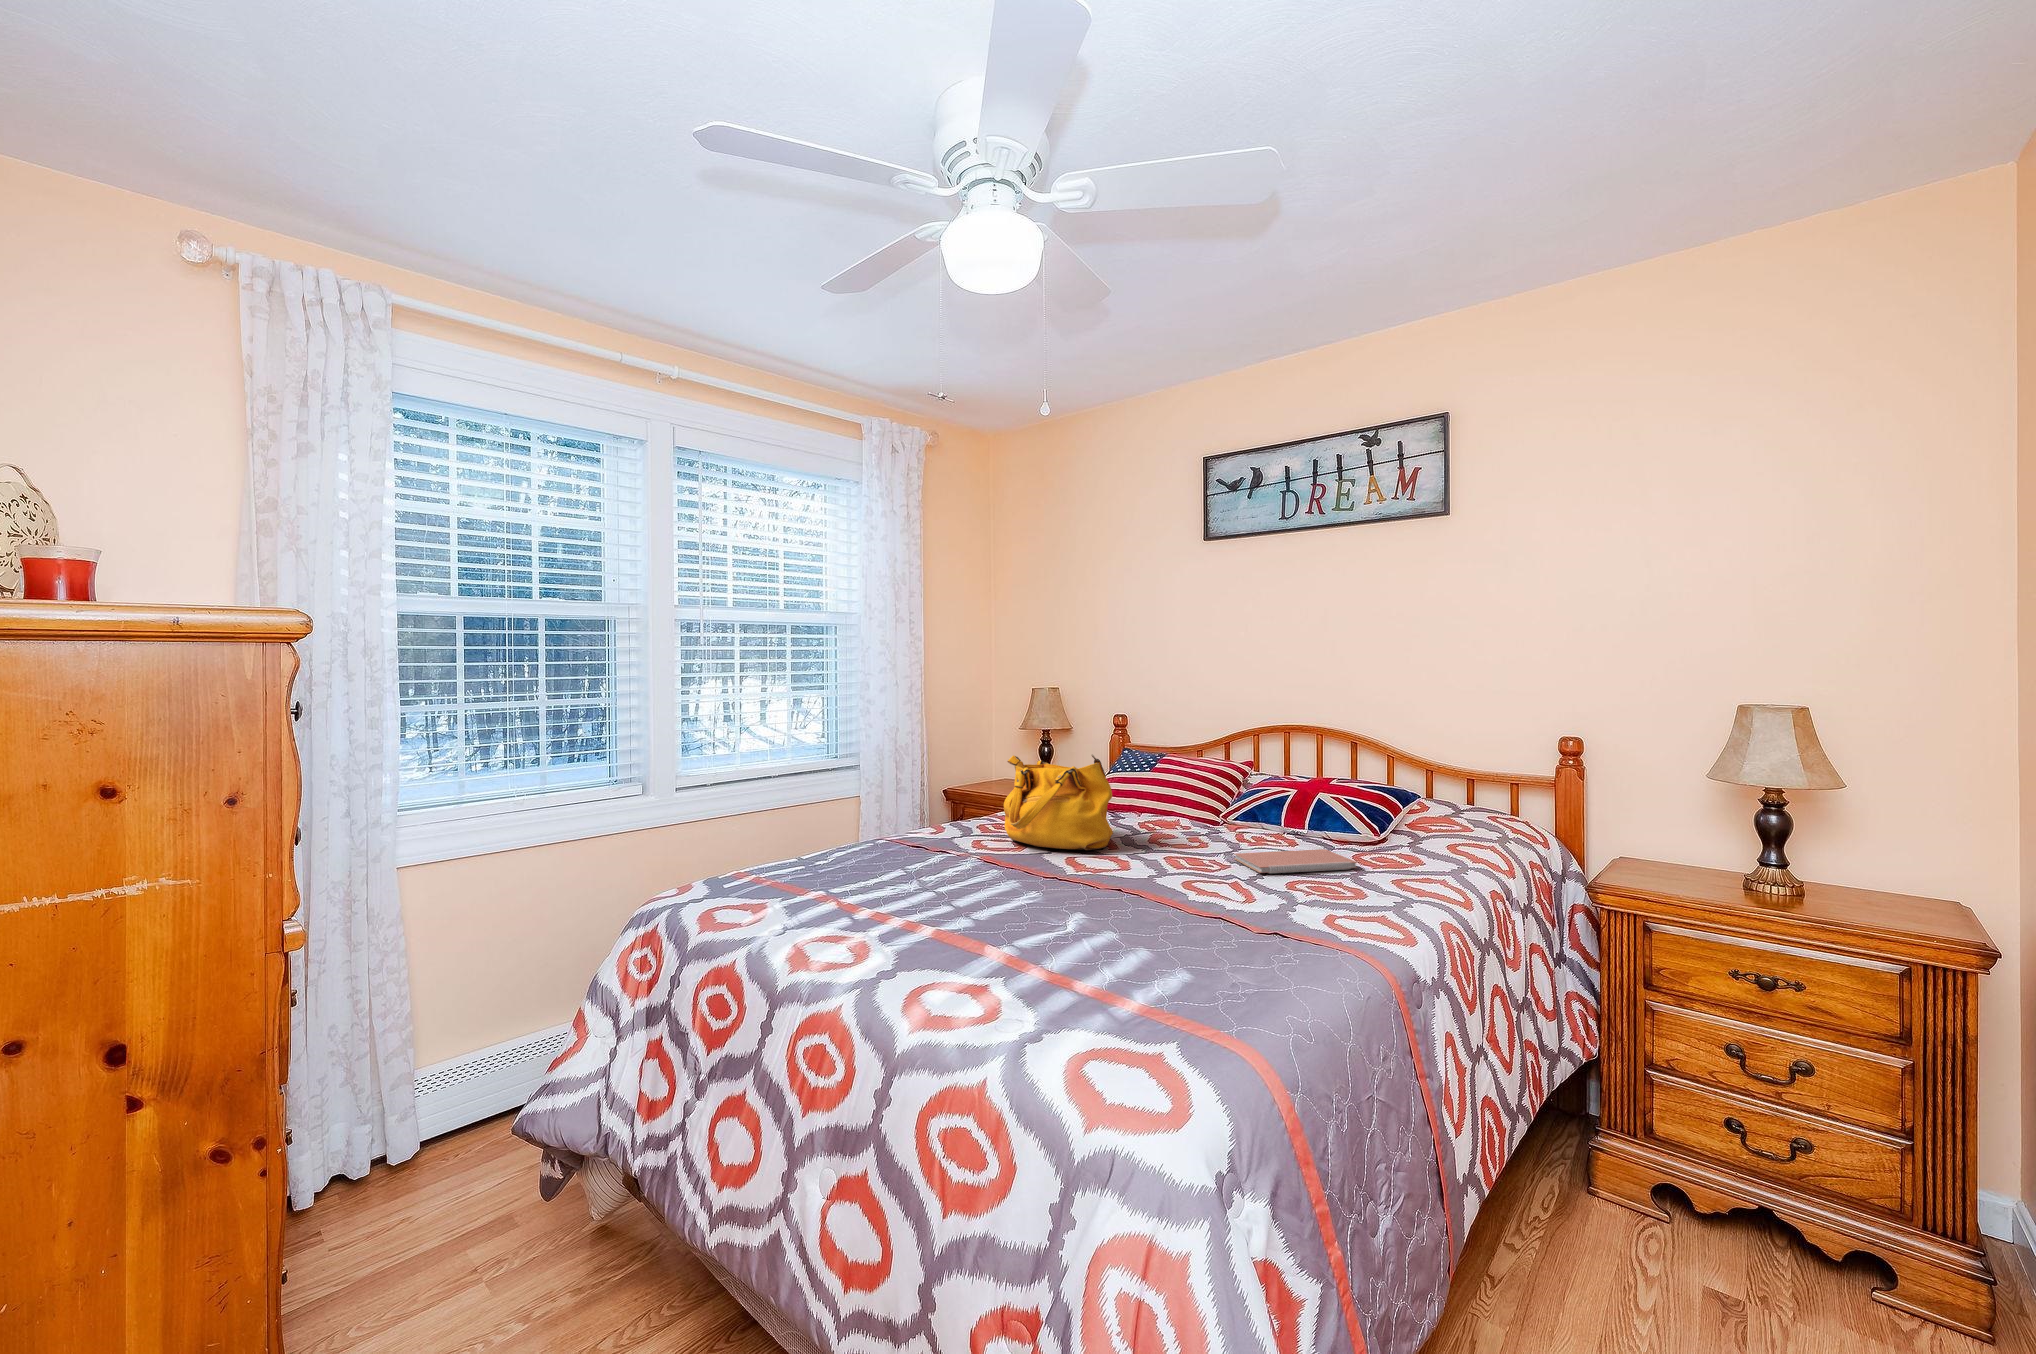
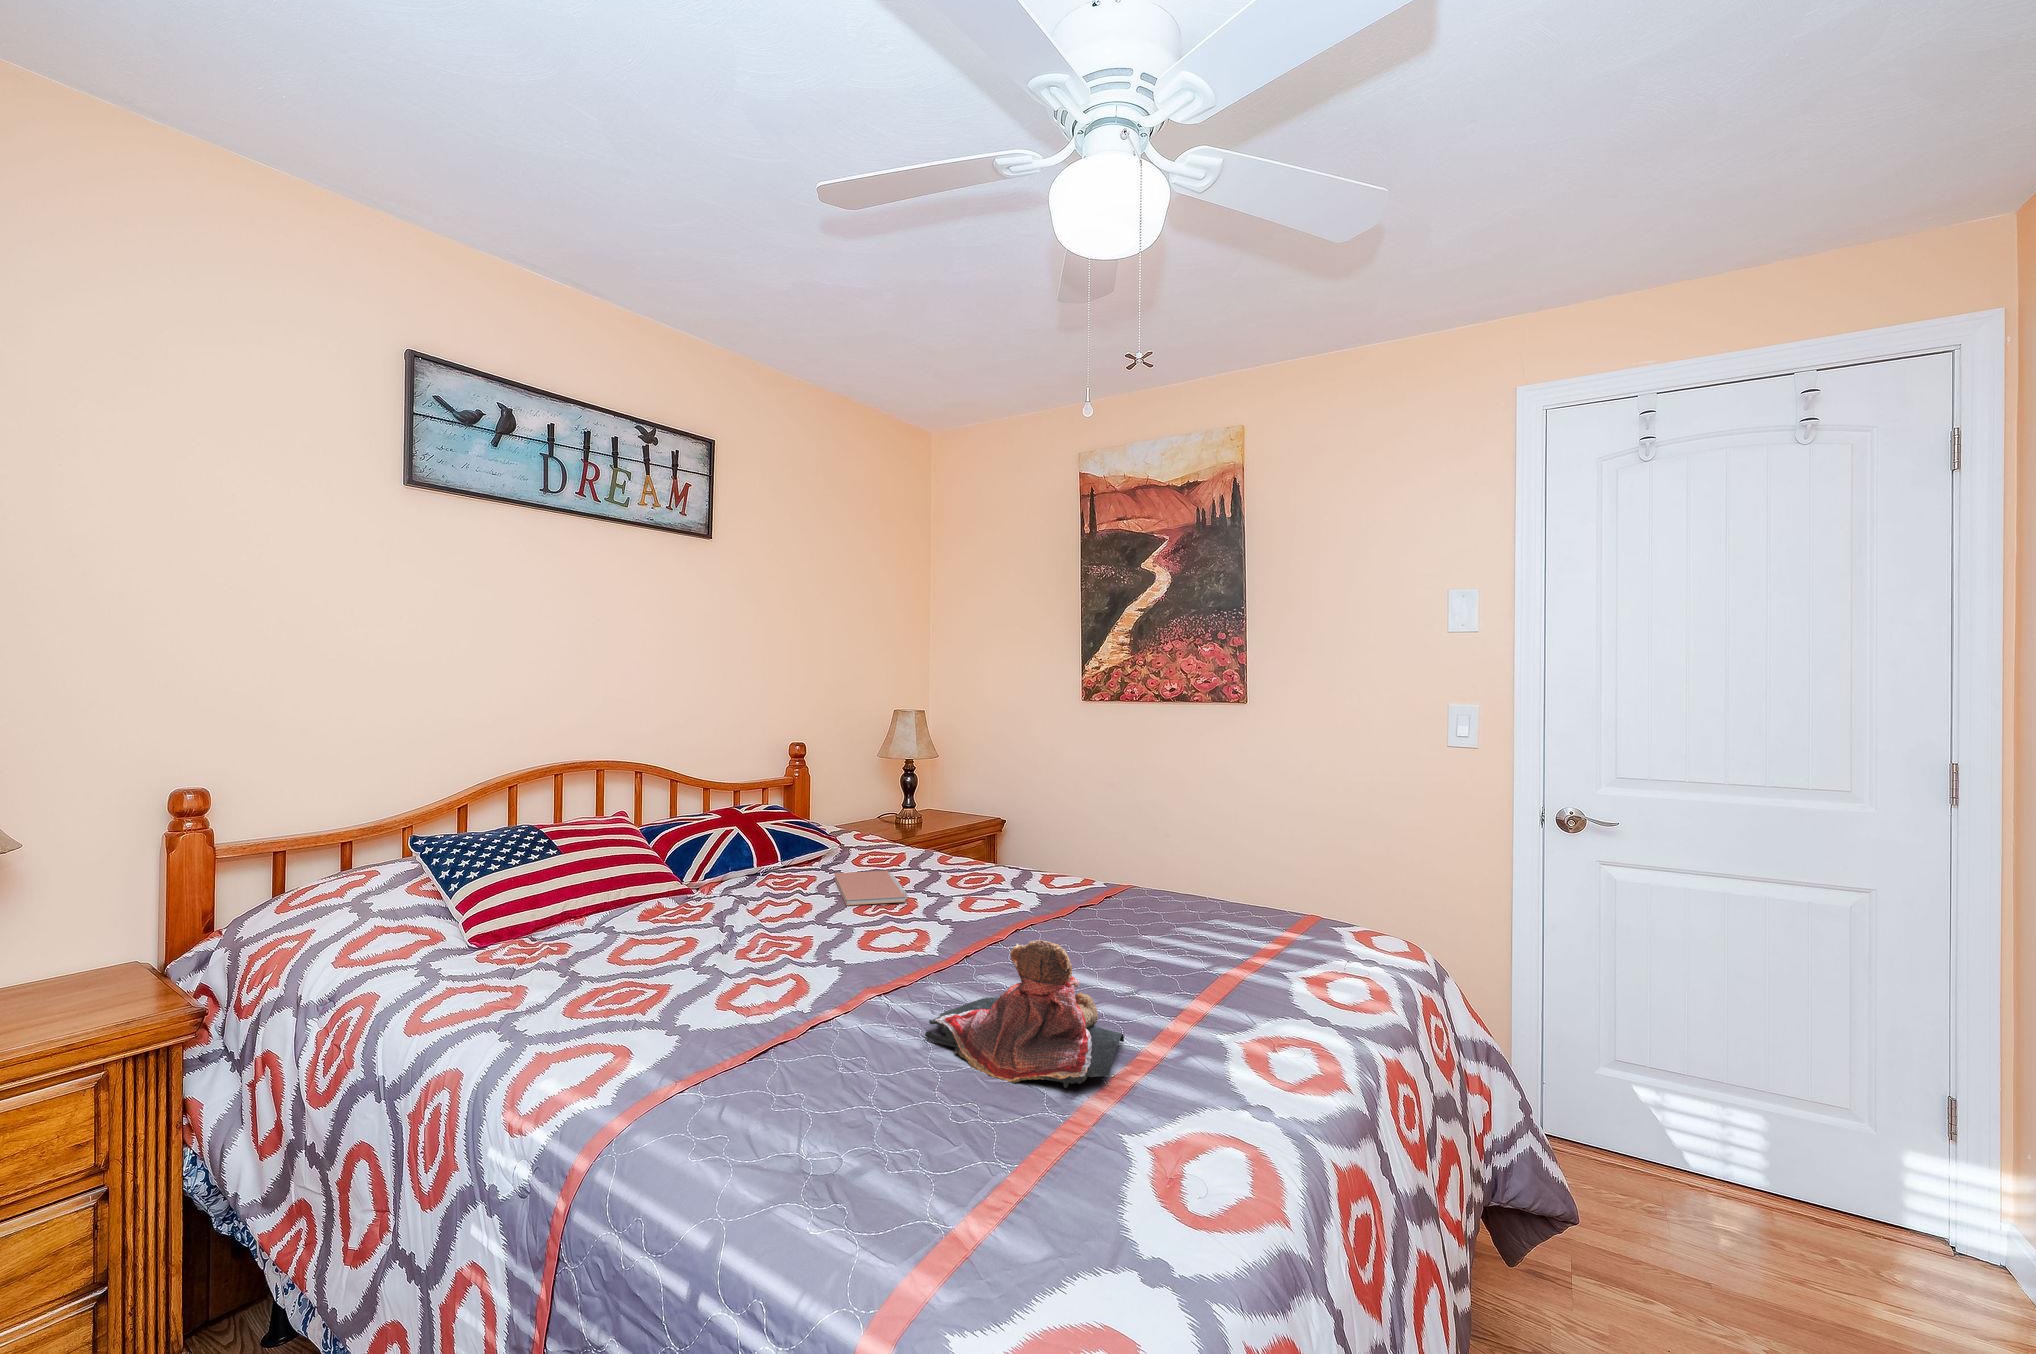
handbag: present [1004,754,1113,850] -> none [638,831,810,1000]
teddy bear: none [840,822,1005,924] -> present [925,940,1124,1088]

